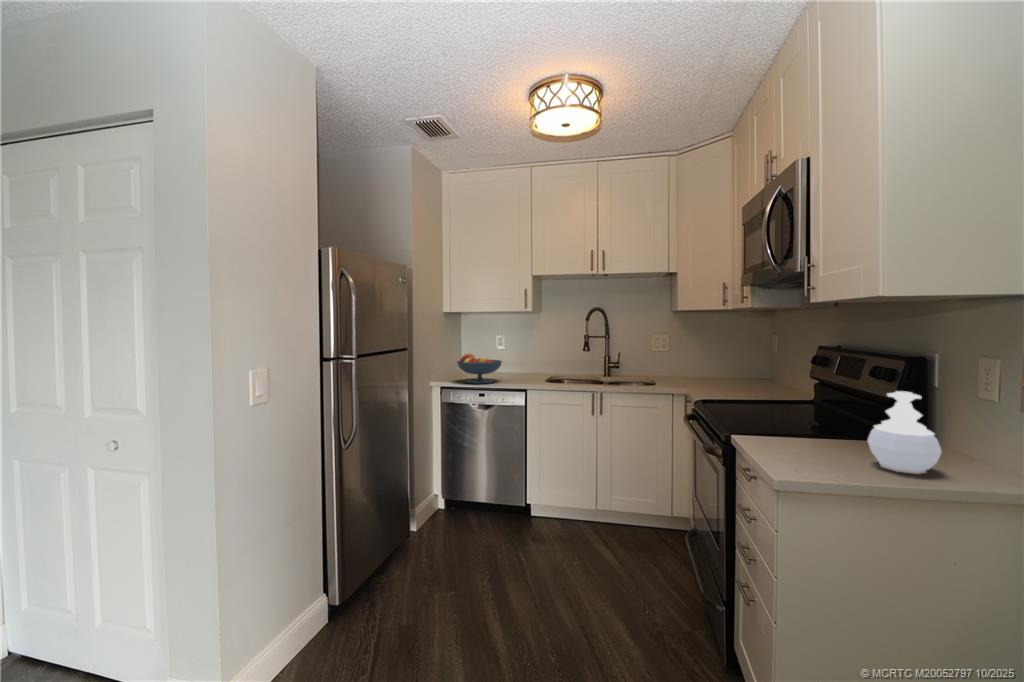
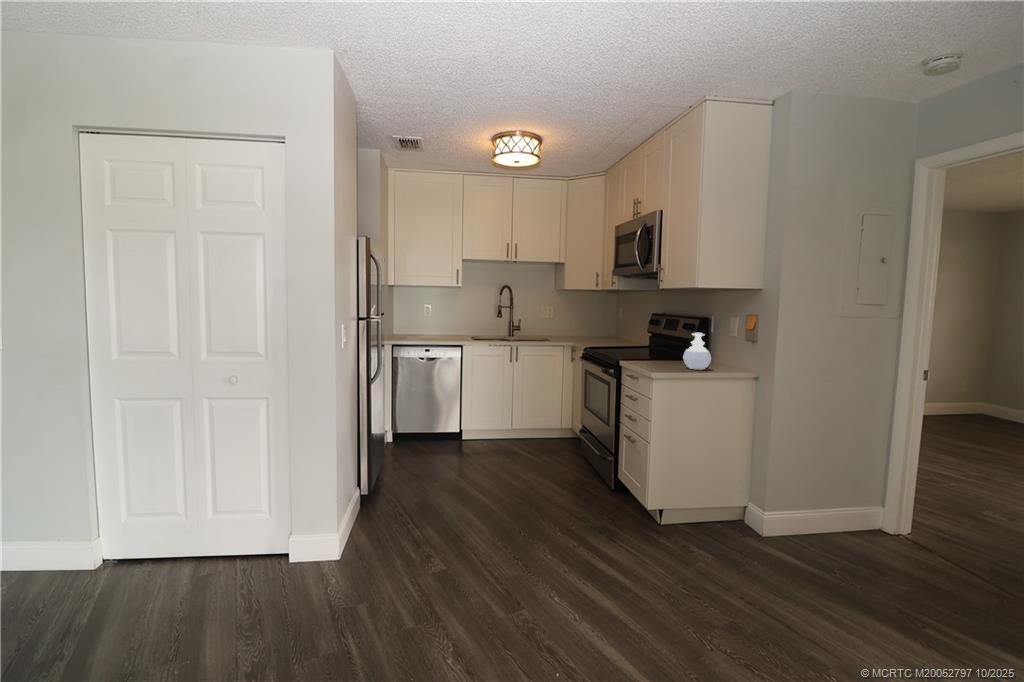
fruit bowl: present [457,354,502,384] -> none [405,318,442,341]

